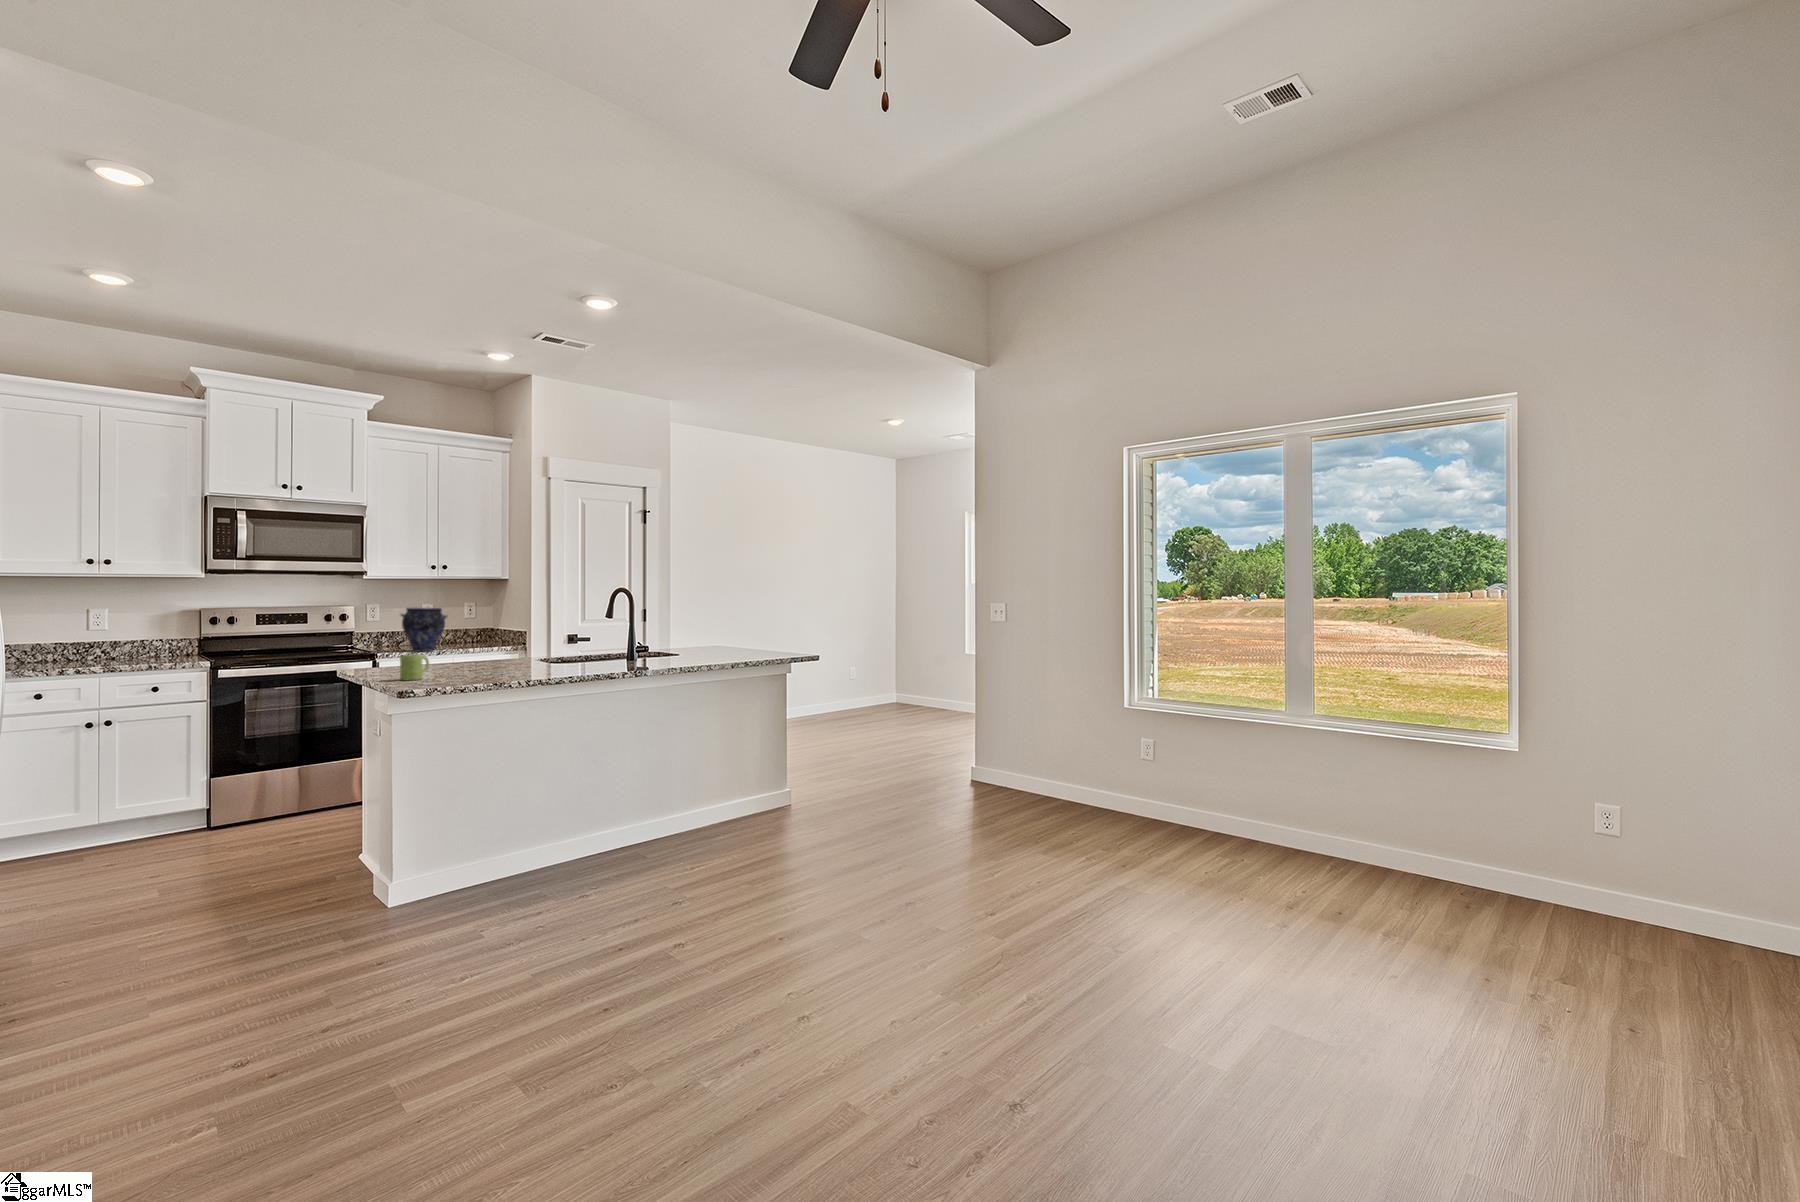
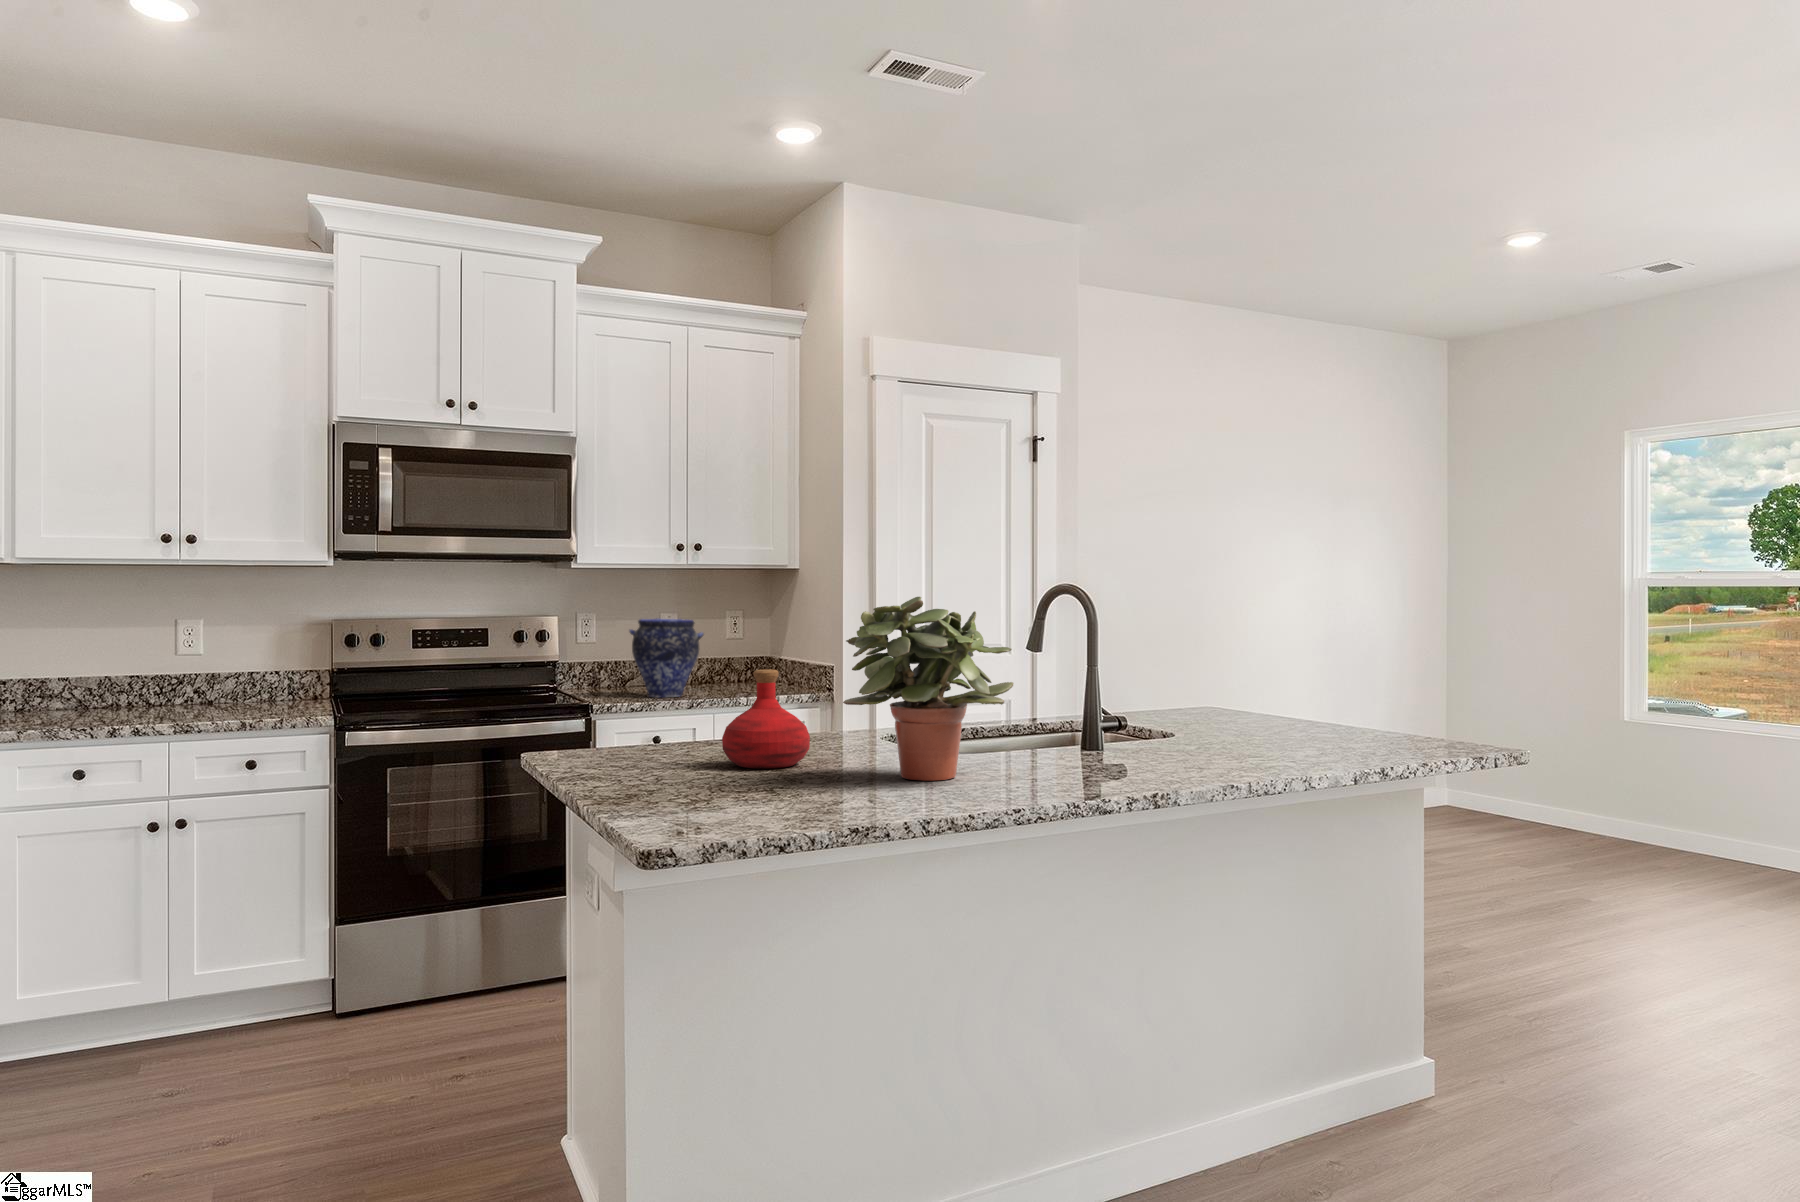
potted plant: none [510,594,592,673] -> present [843,597,1014,781]
bottle: none [453,628,498,672] -> present [722,670,810,768]
mug: present [400,654,429,680] -> none [620,732,678,792]

